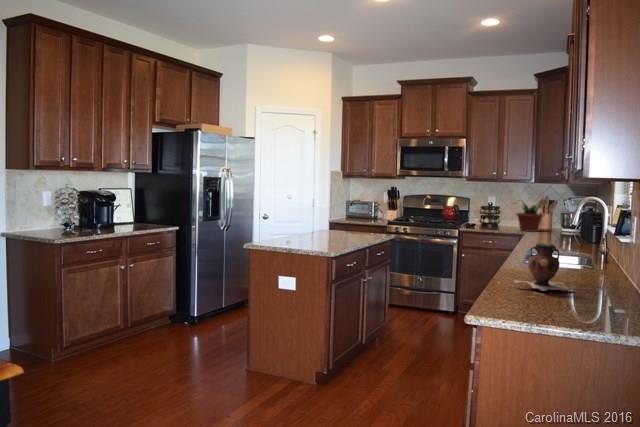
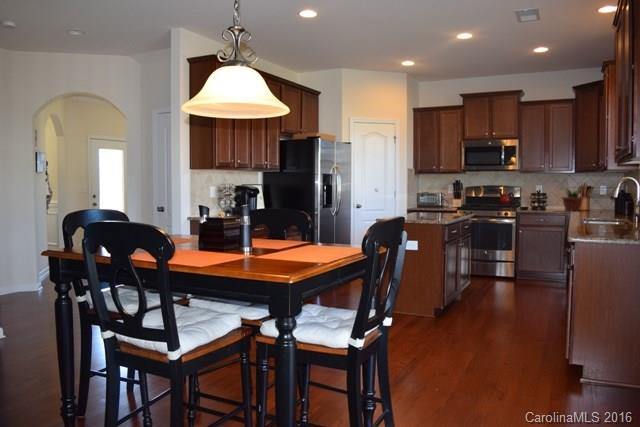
vase: present [515,243,574,291] -> none [580,202,619,231]

